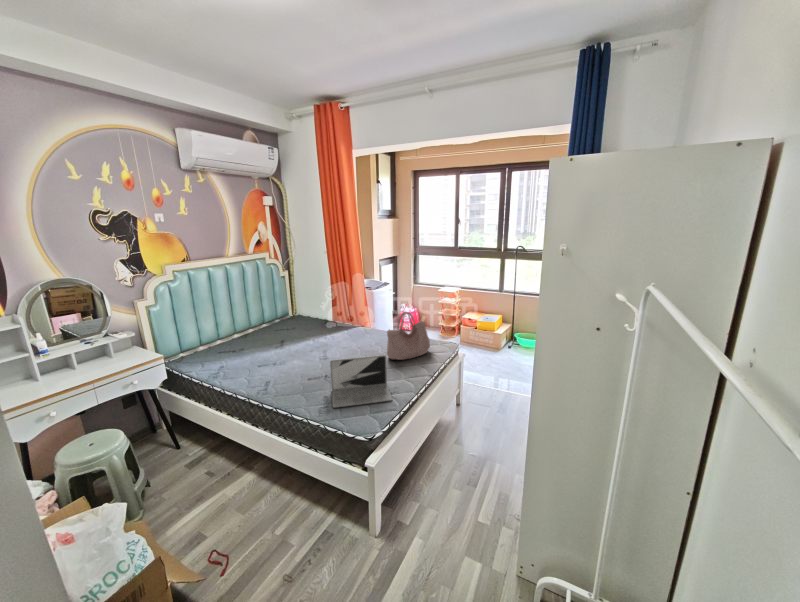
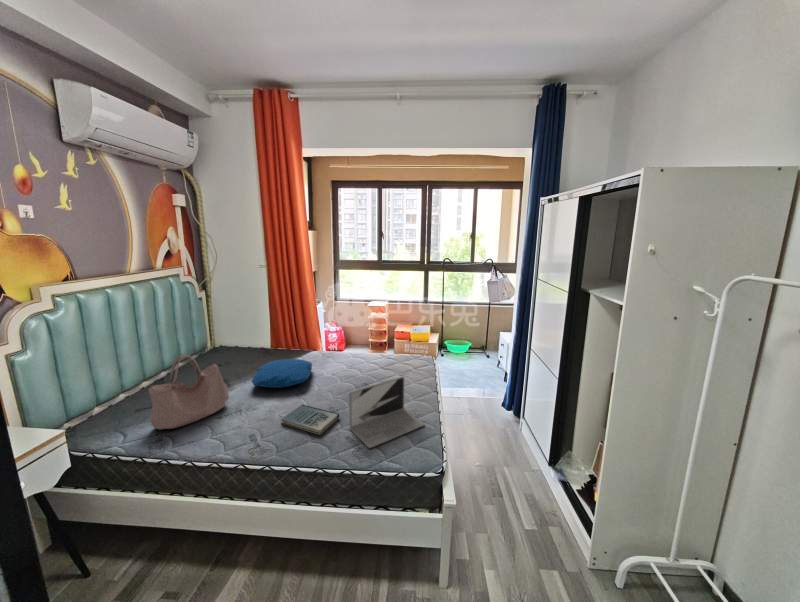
handbag: present [387,312,430,360] -> present [149,355,229,430]
pillow: none [290,330,343,352] -> present [251,359,312,388]
book: none [289,367,332,391] -> present [281,405,339,435]

